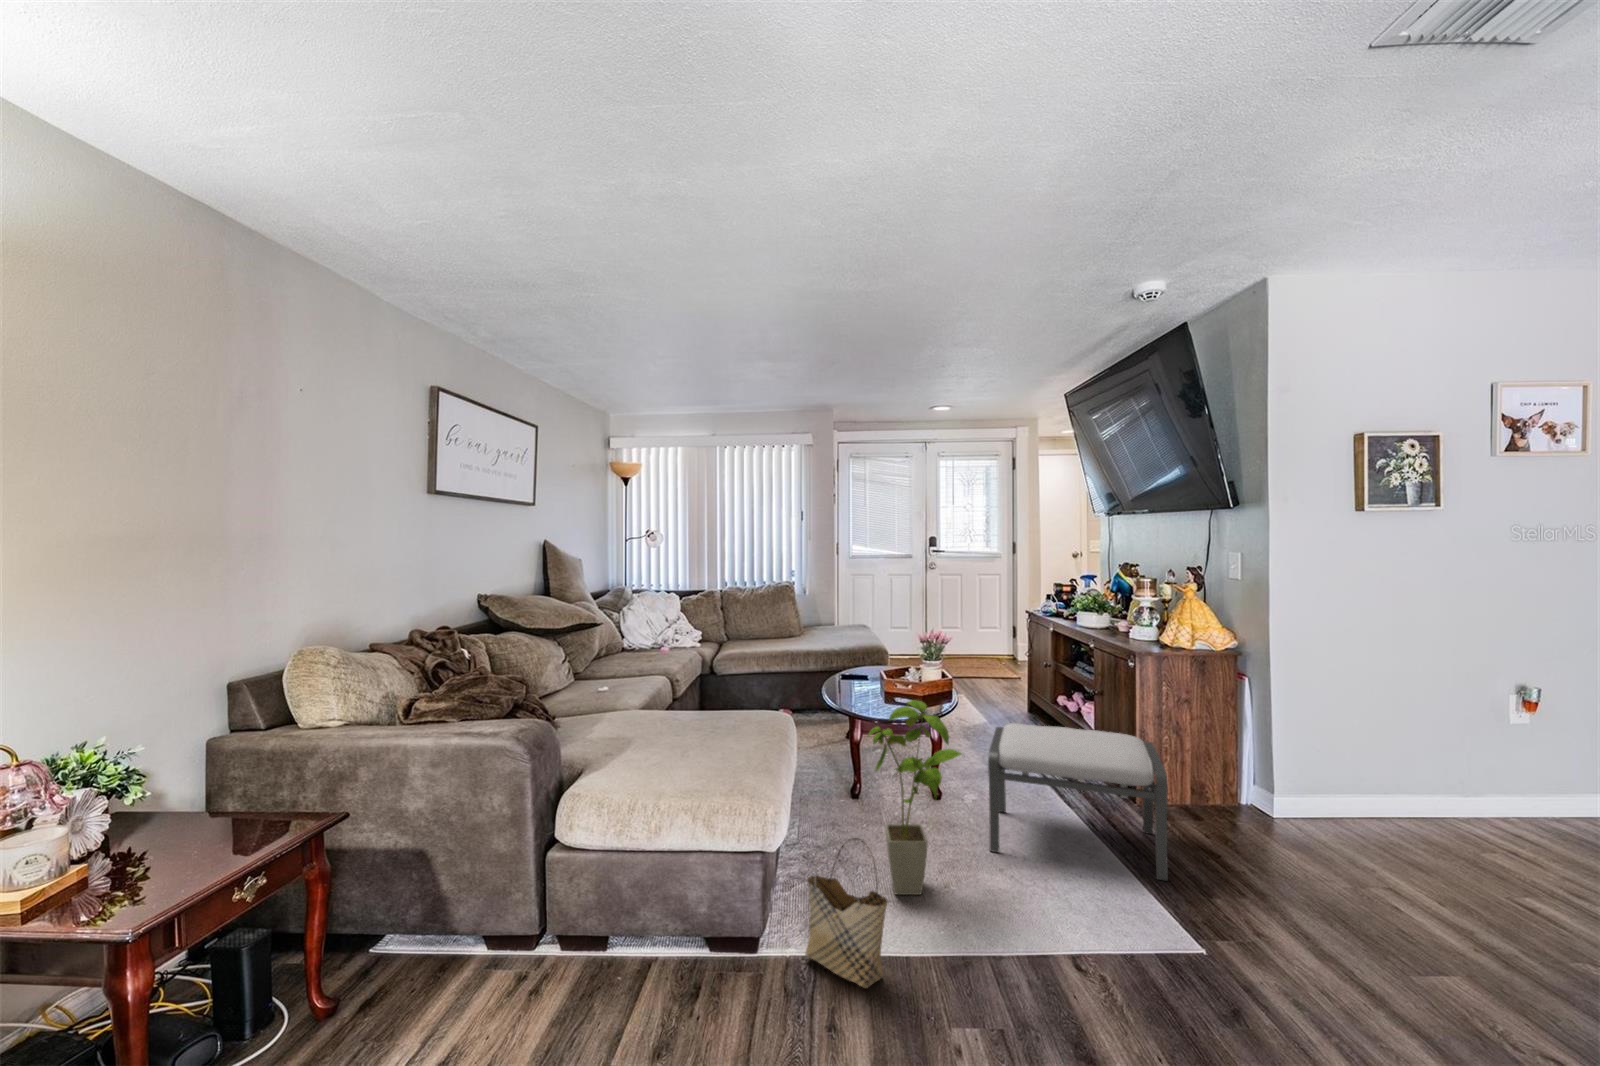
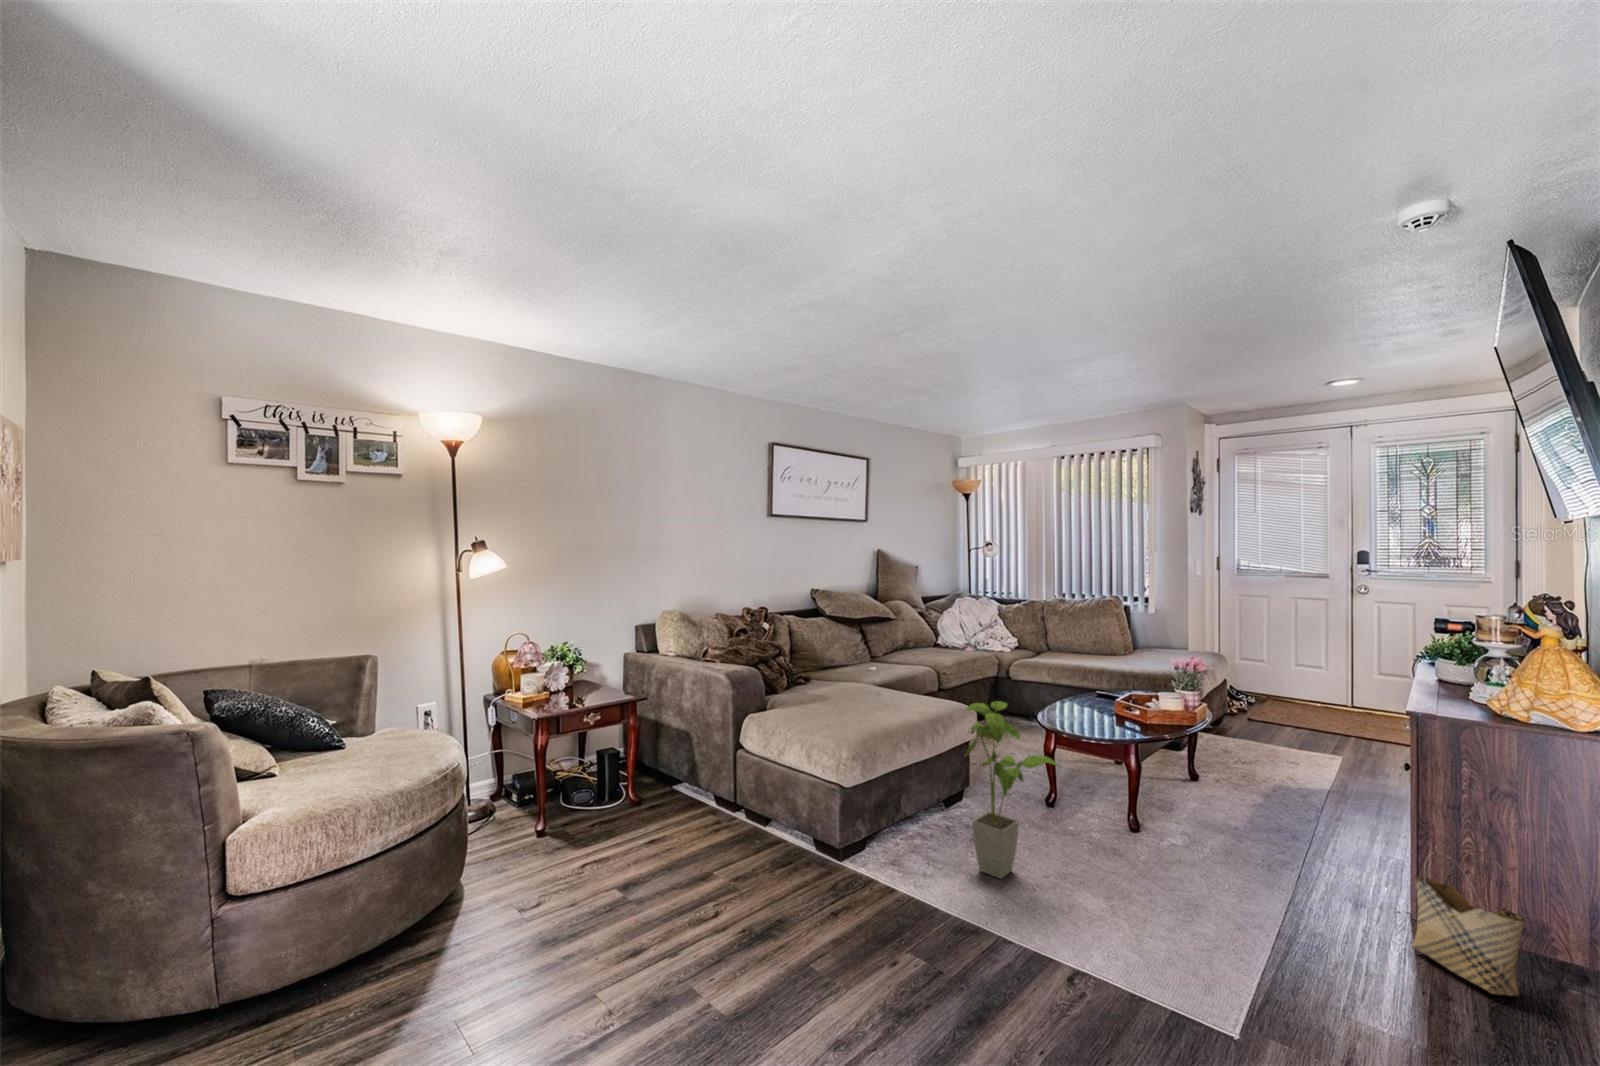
ottoman: present [988,723,1168,881] -> none [1113,762,1363,973]
woven basket: present [805,838,887,988] -> present [1412,852,1525,996]

